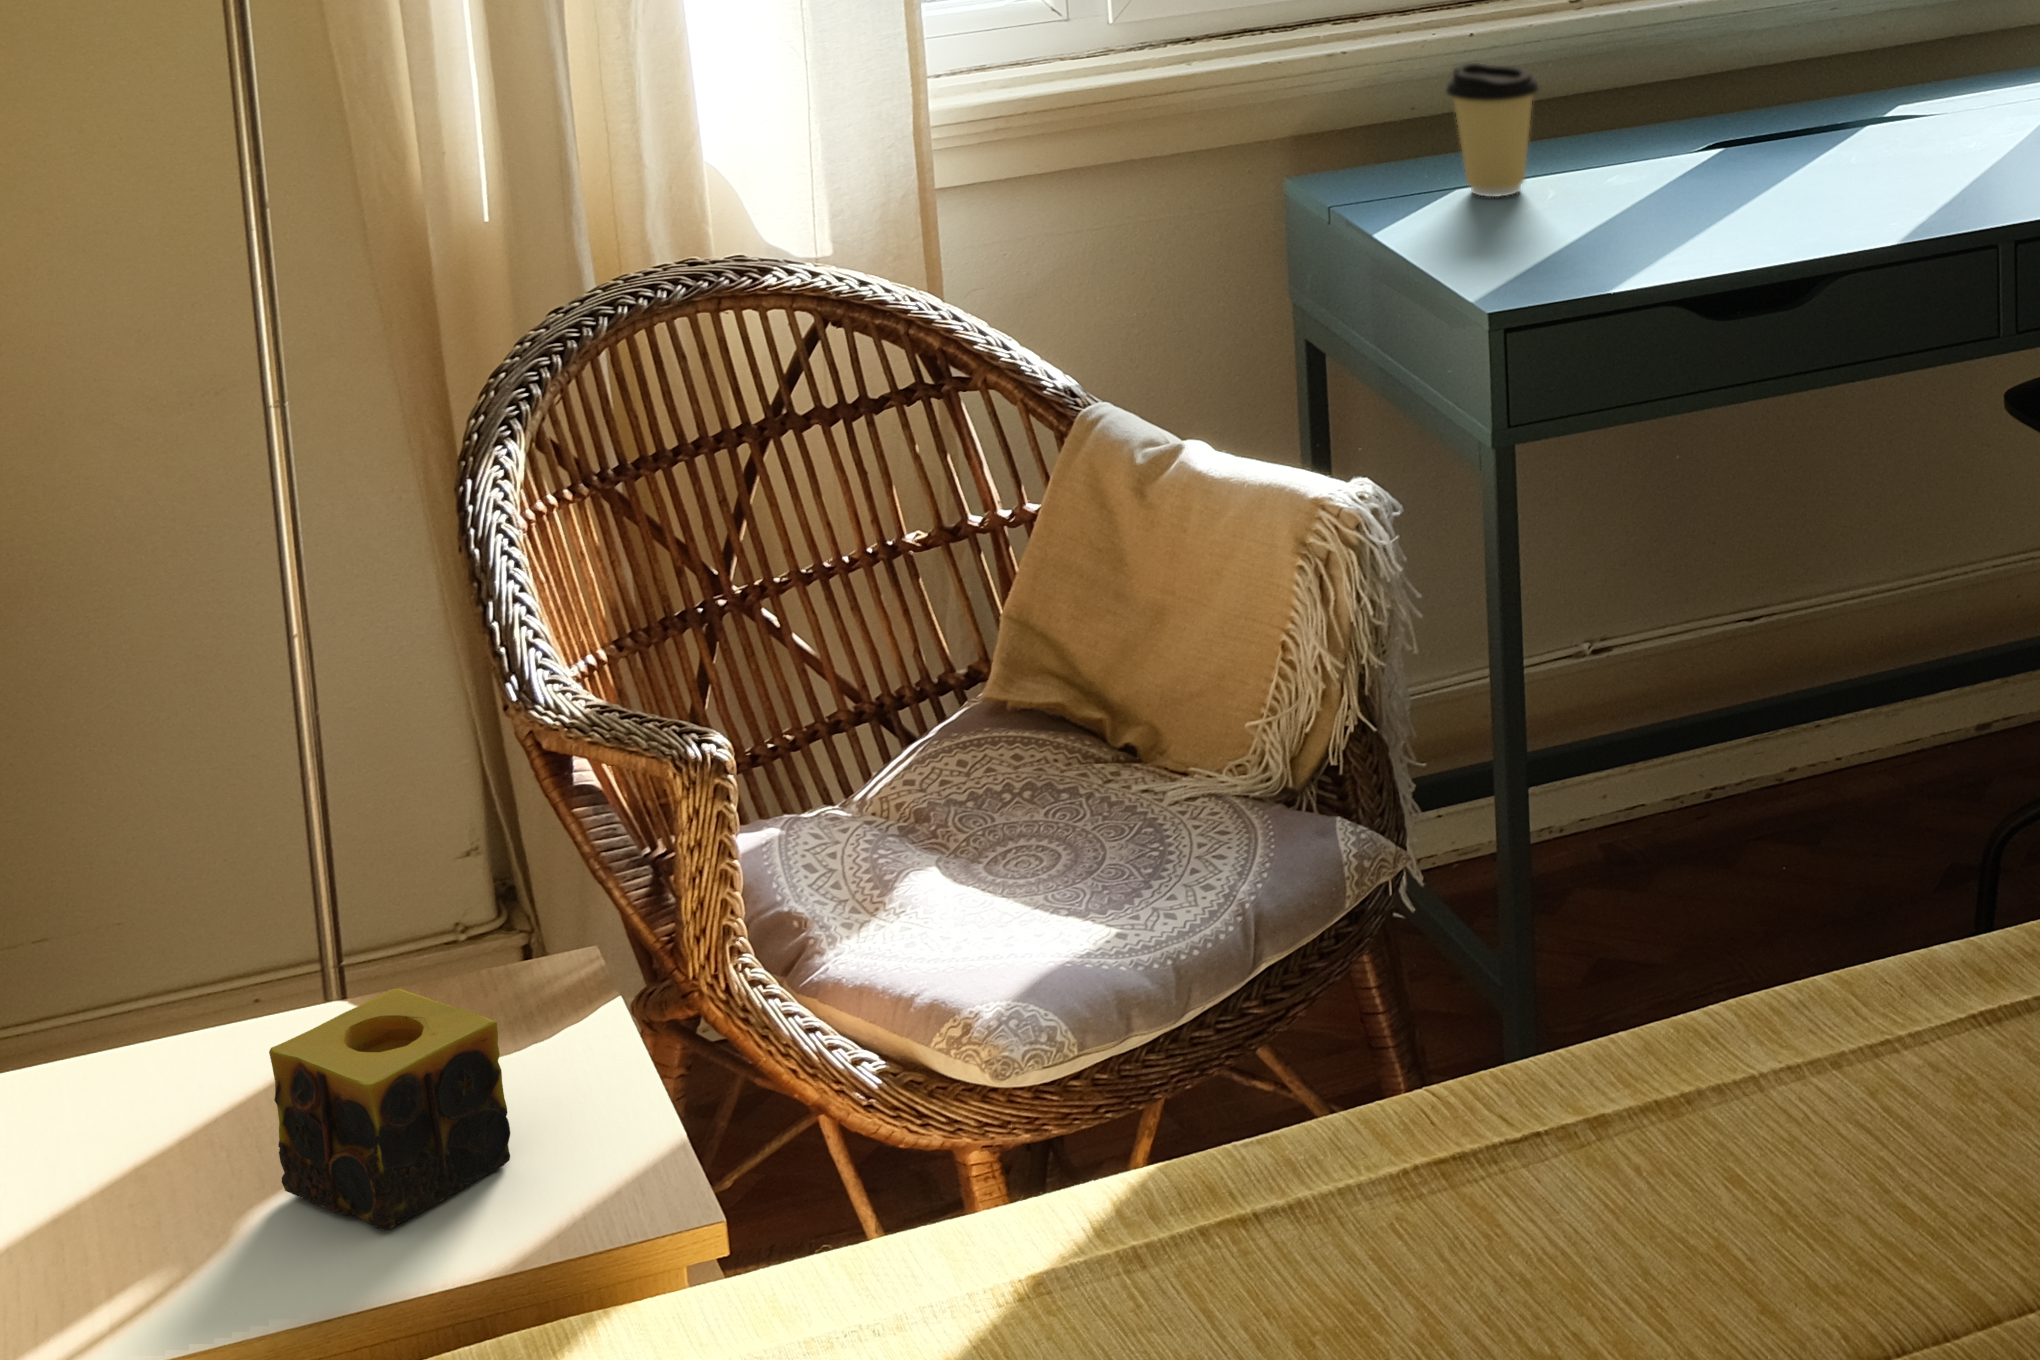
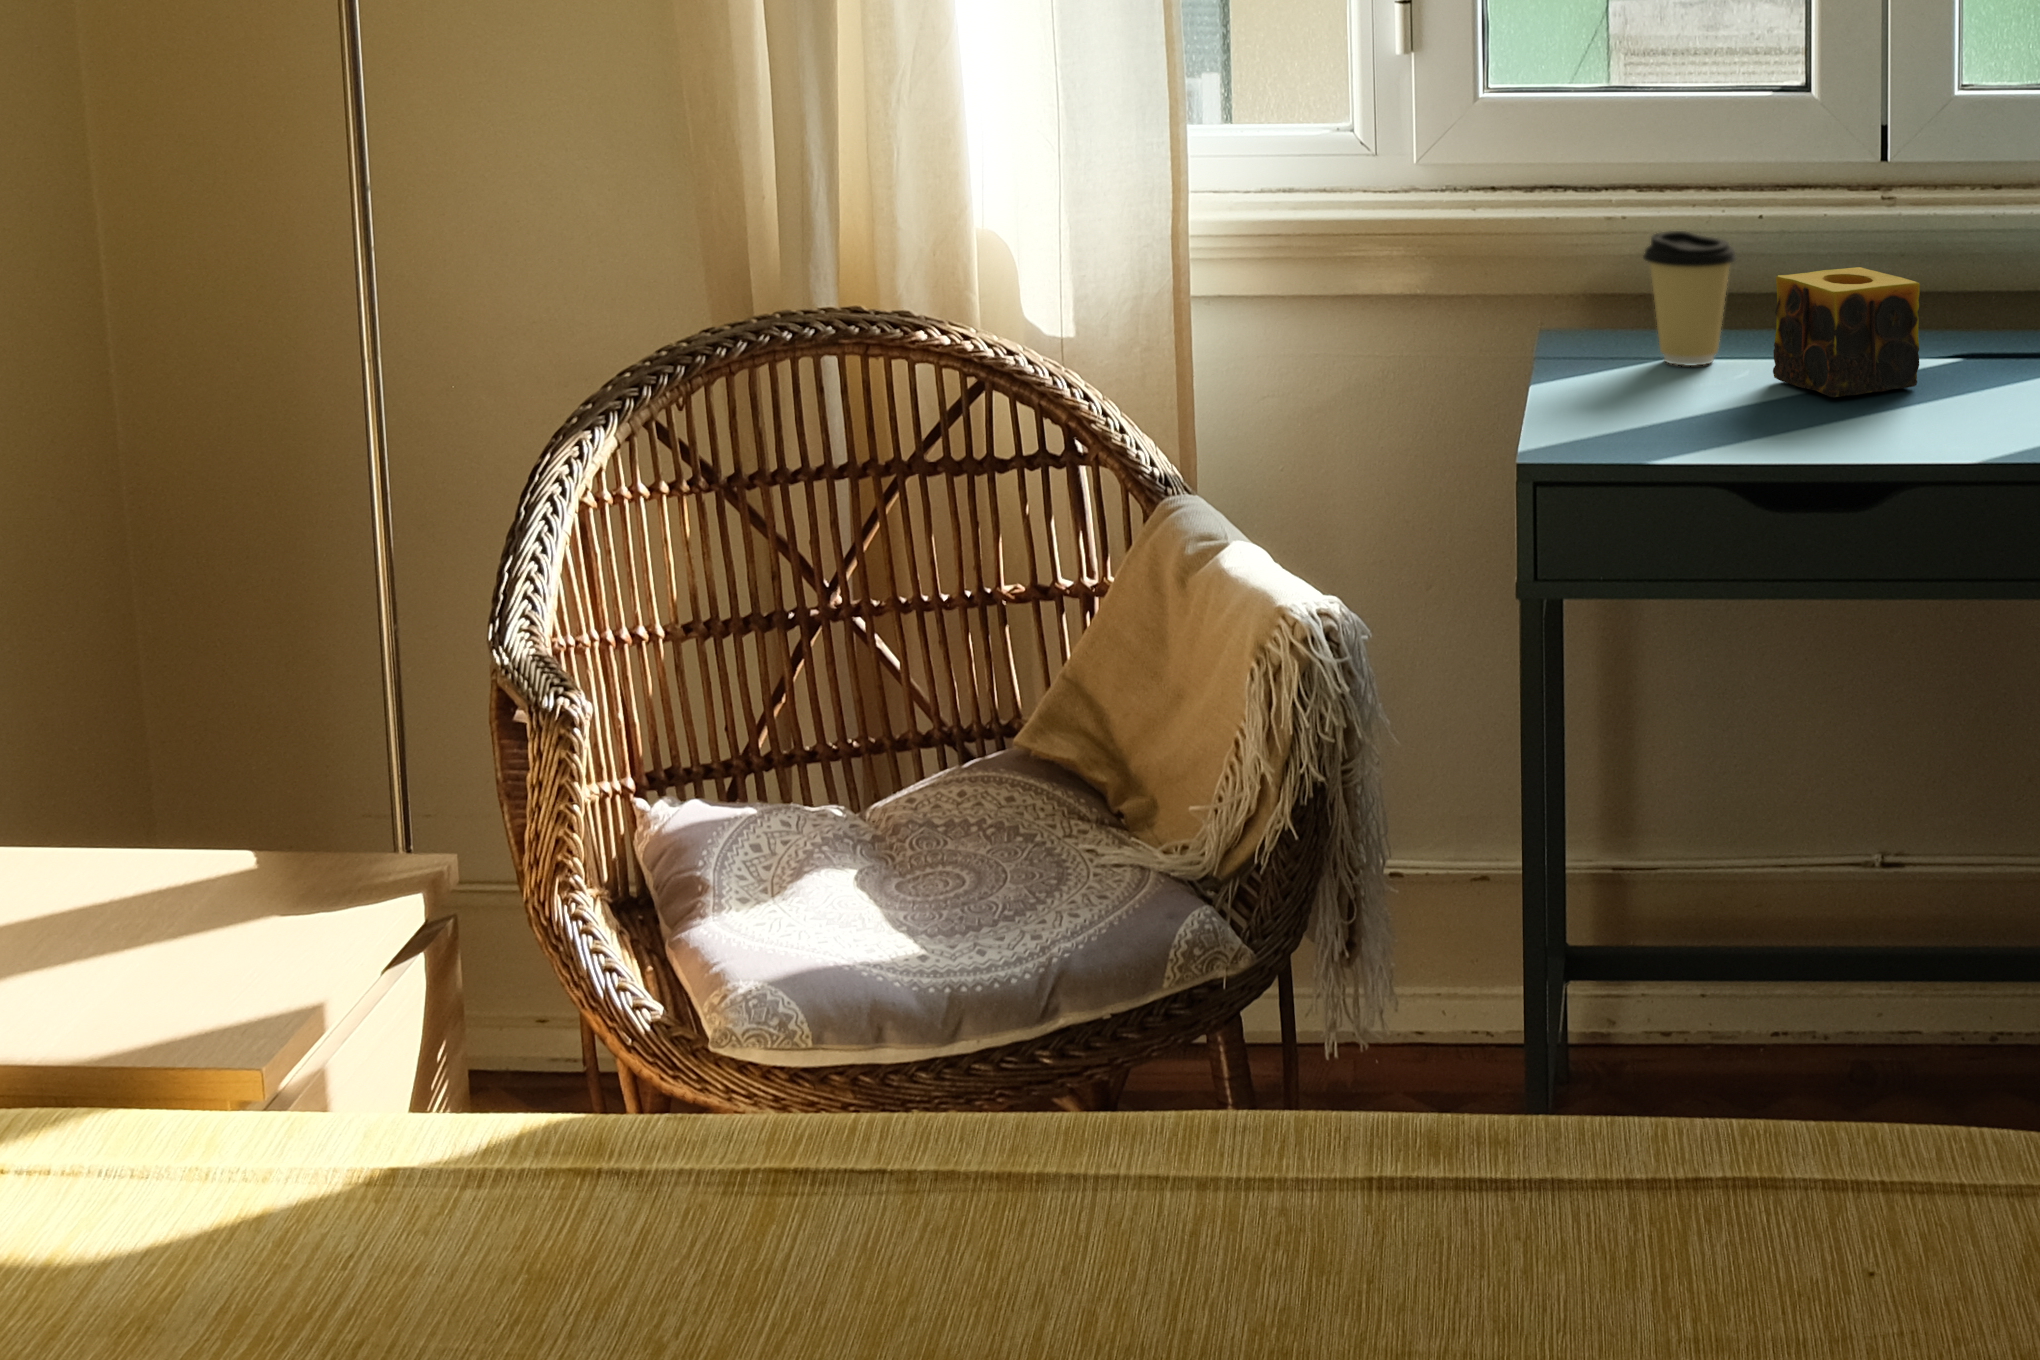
candle: present [269,989,510,1230] -> present [1773,267,1920,397]

